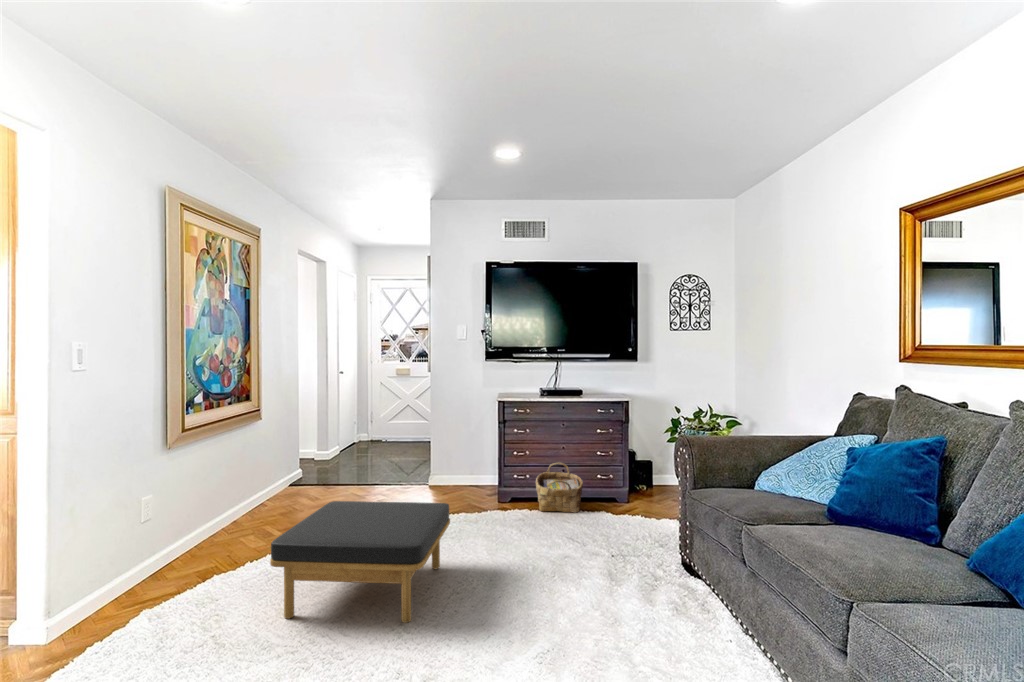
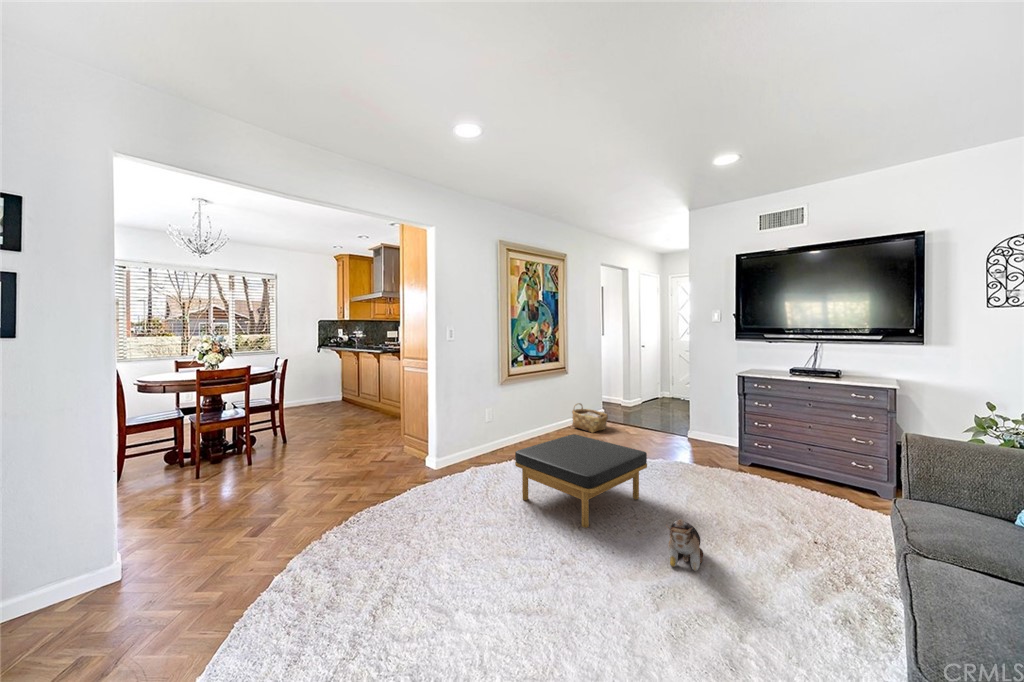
woven basket: present [536,463,583,513] -> present [572,403,608,433]
plush toy: none [520,564,563,625] -> present [667,519,703,571]

